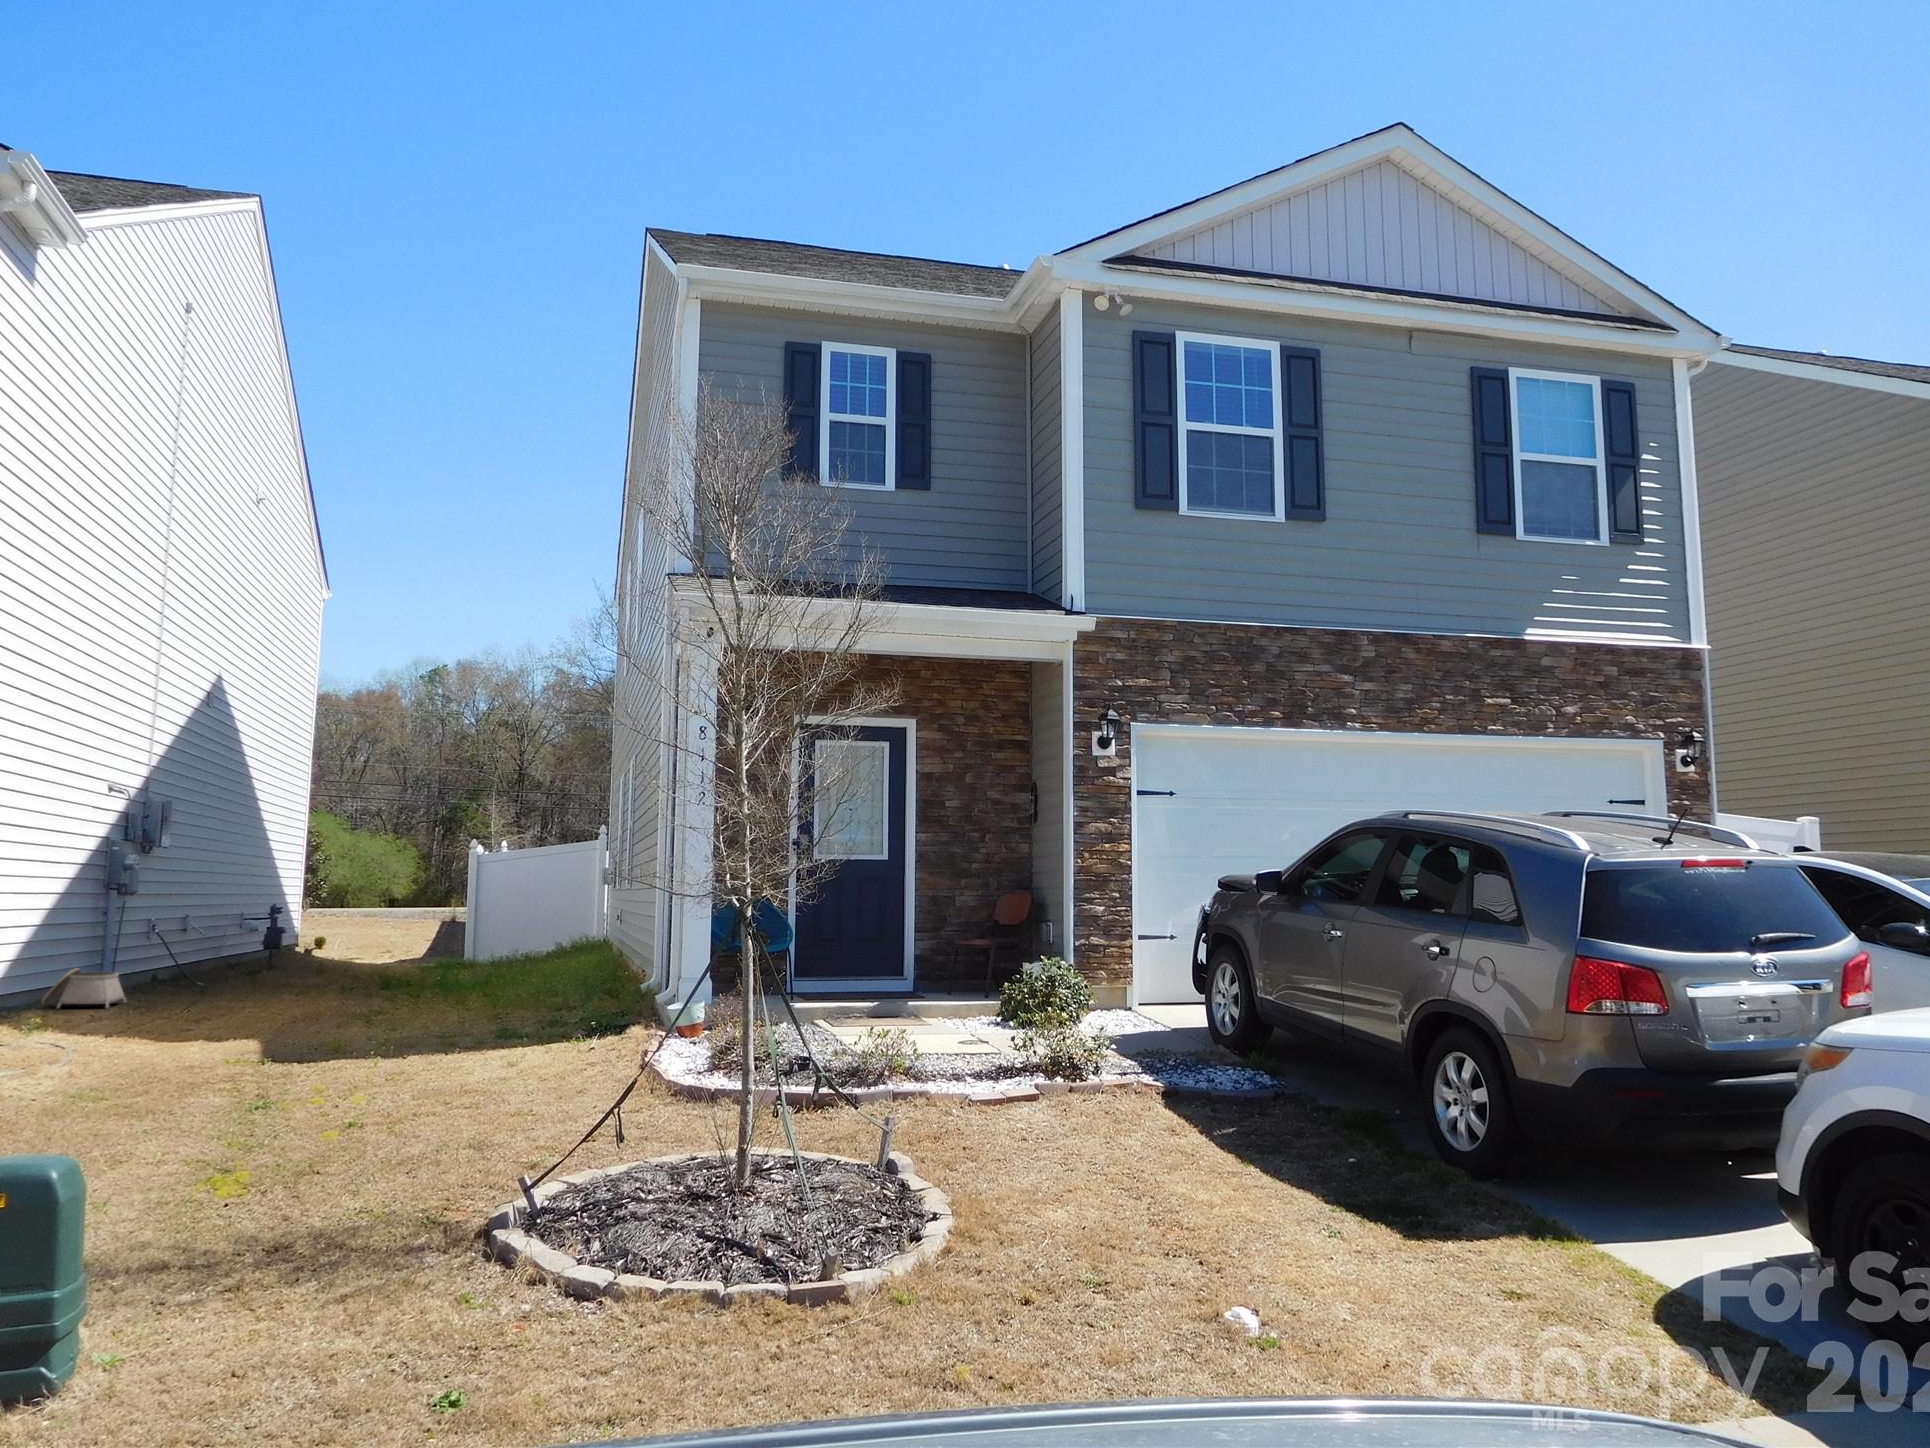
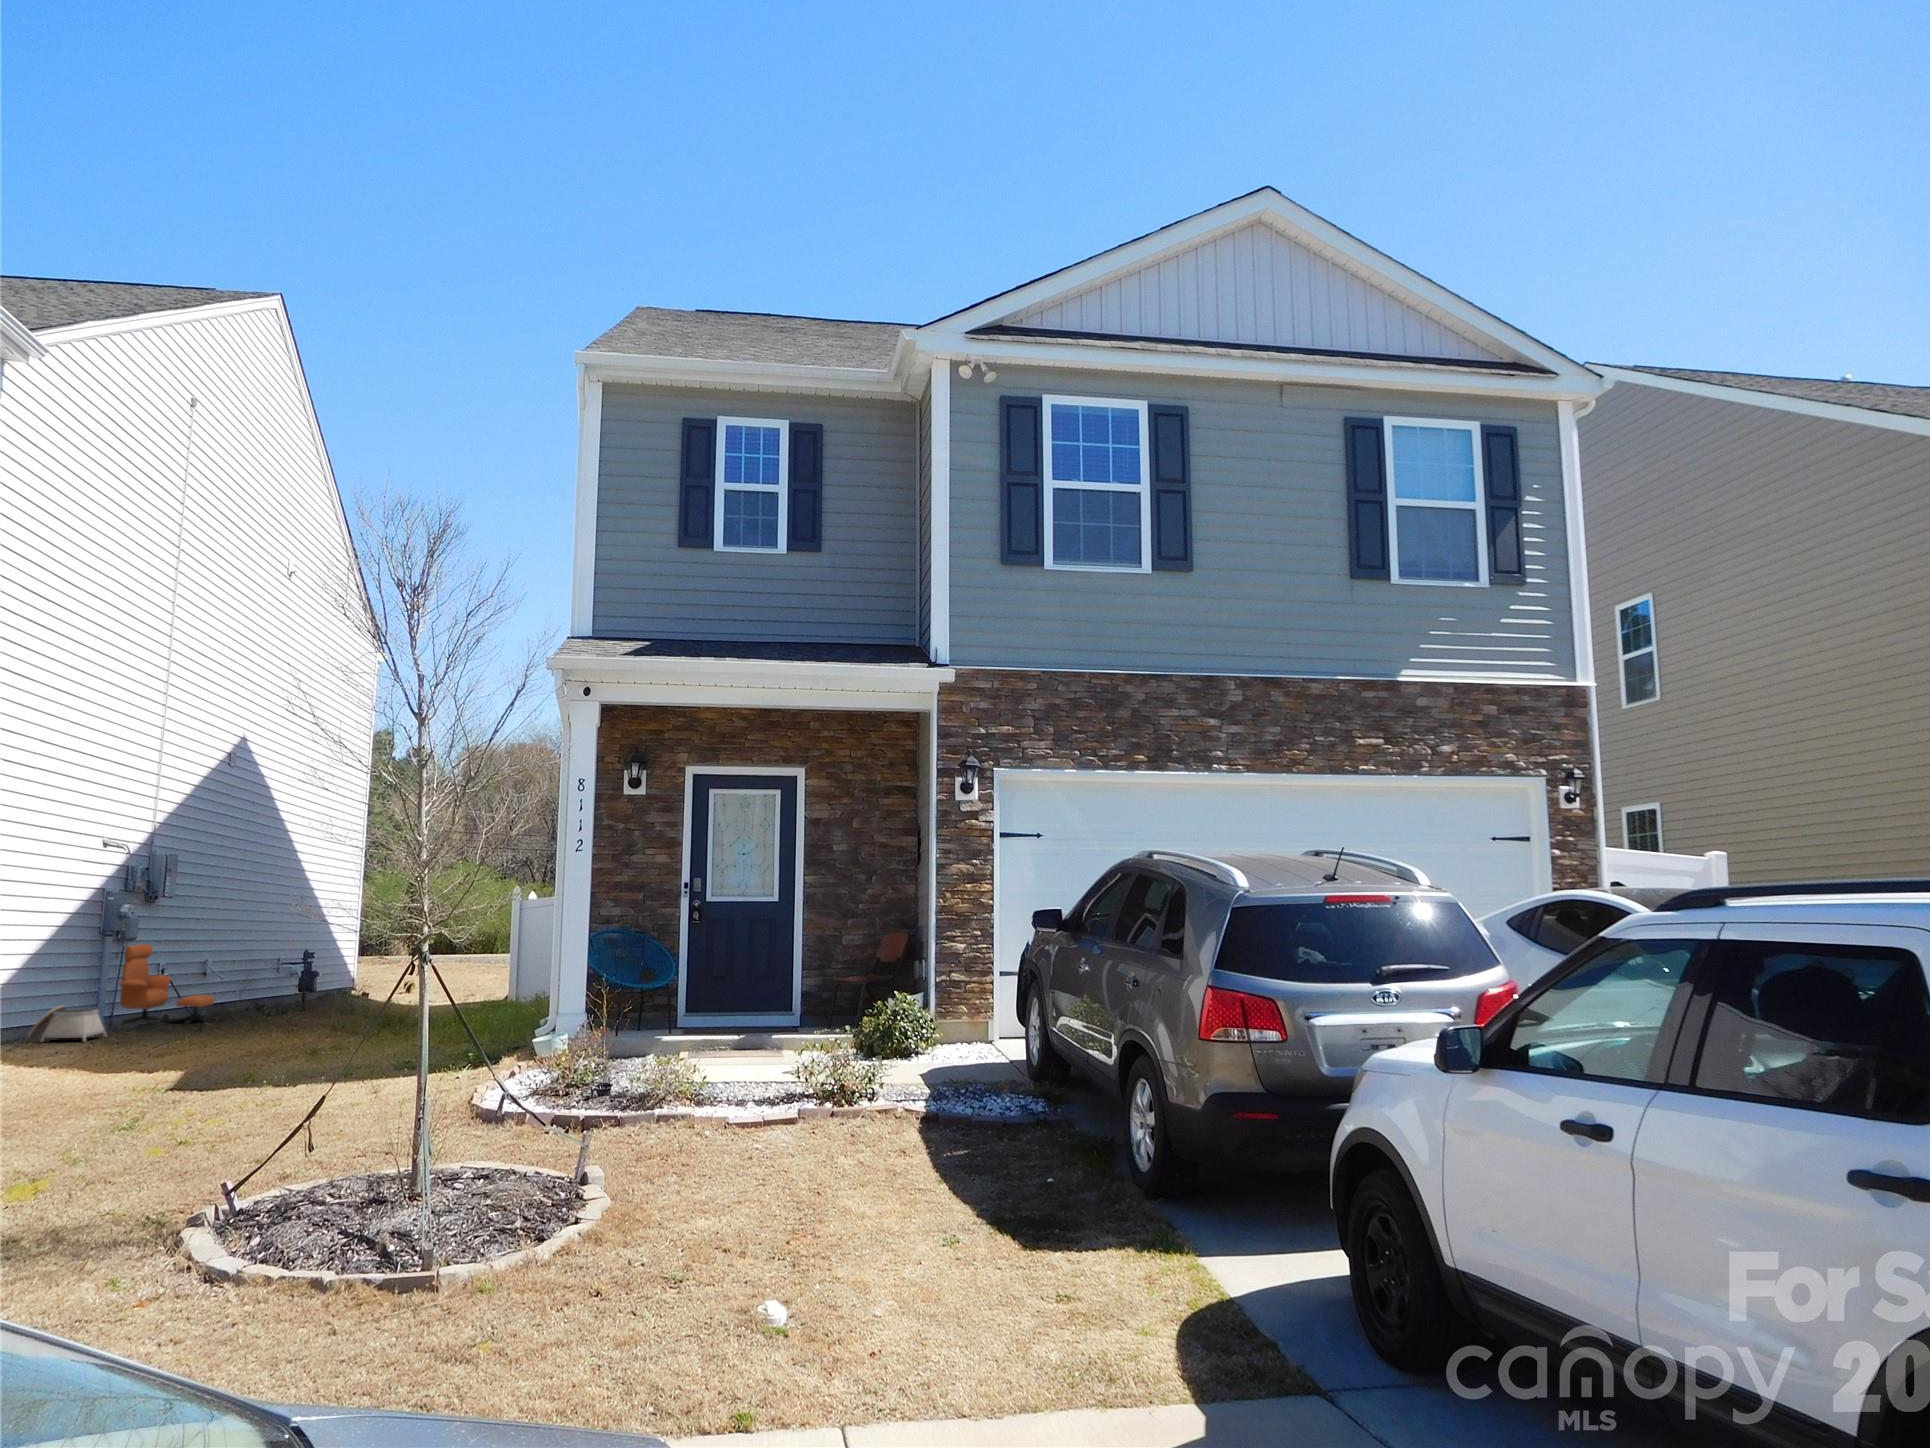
lounge chair: none [123,900,228,989] -> present [120,944,214,1024]

